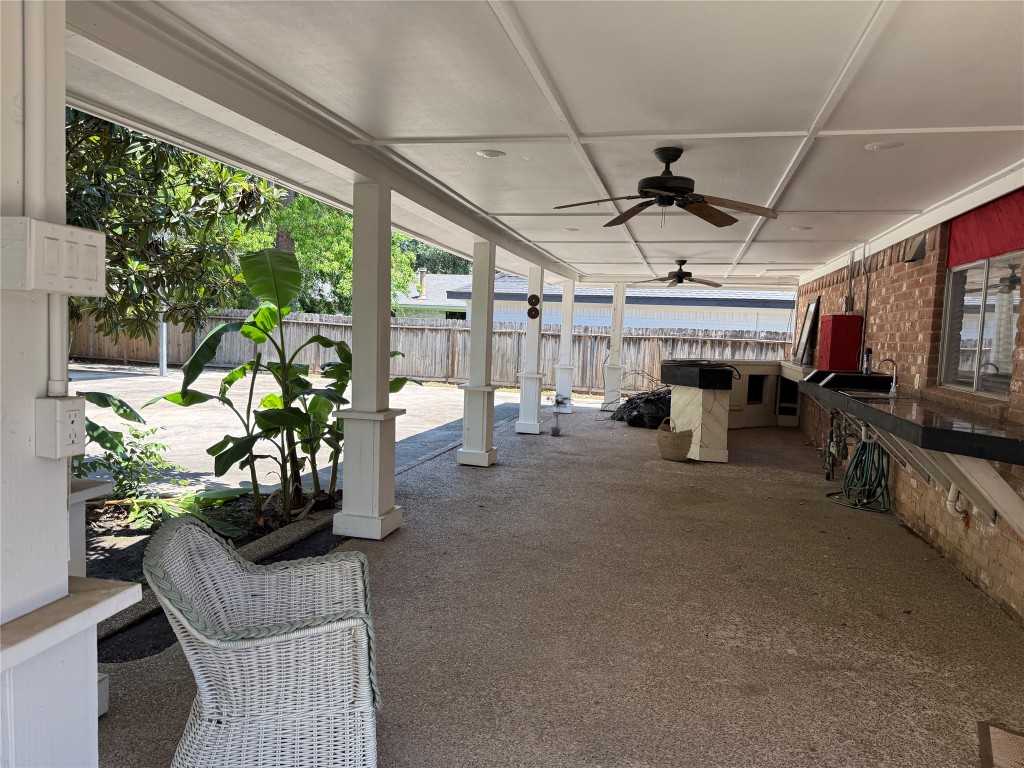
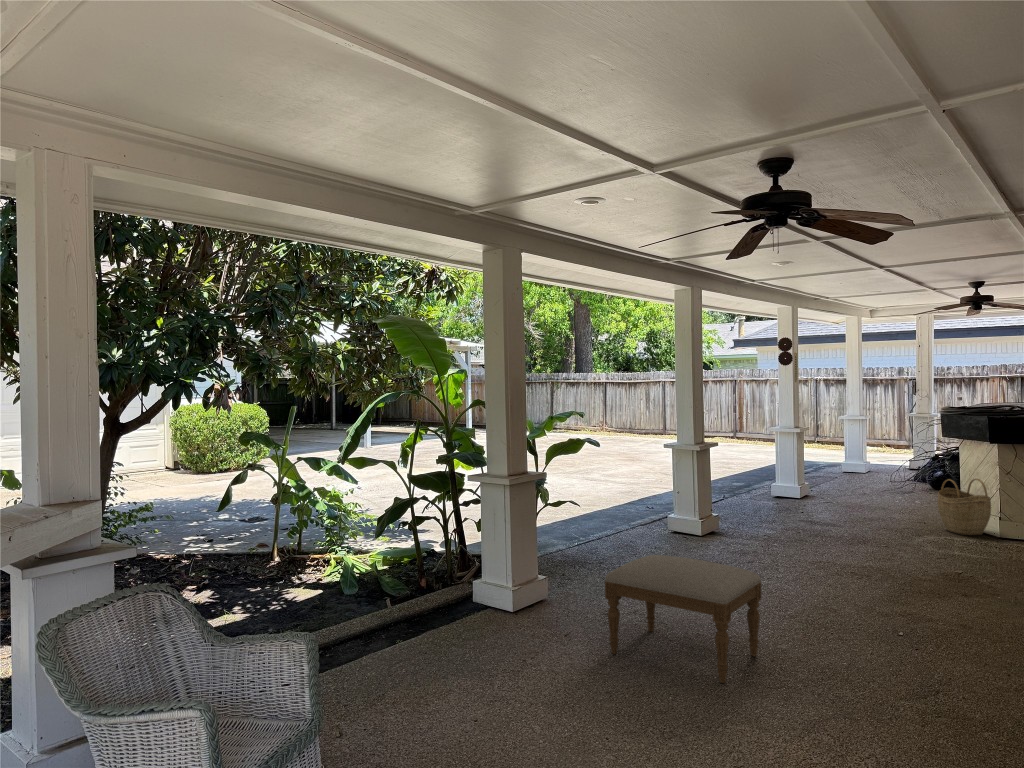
potted plant: present [547,394,571,436] -> none [803,448,839,499]
ottoman: none [494,480,615,579] -> present [605,555,761,683]

